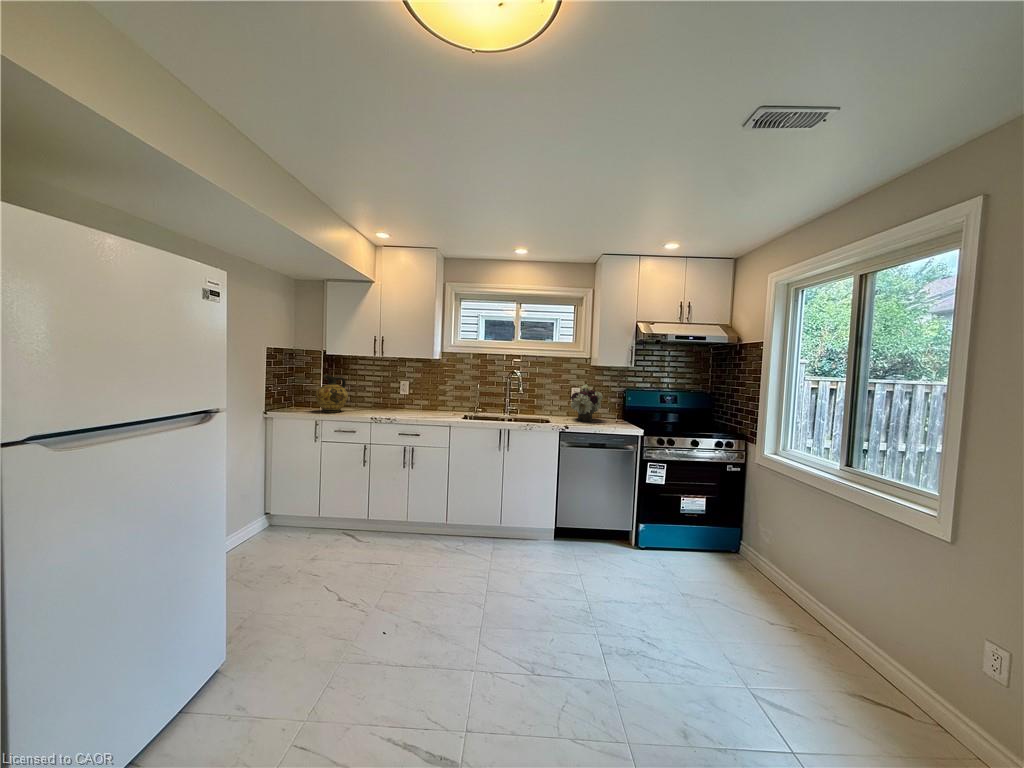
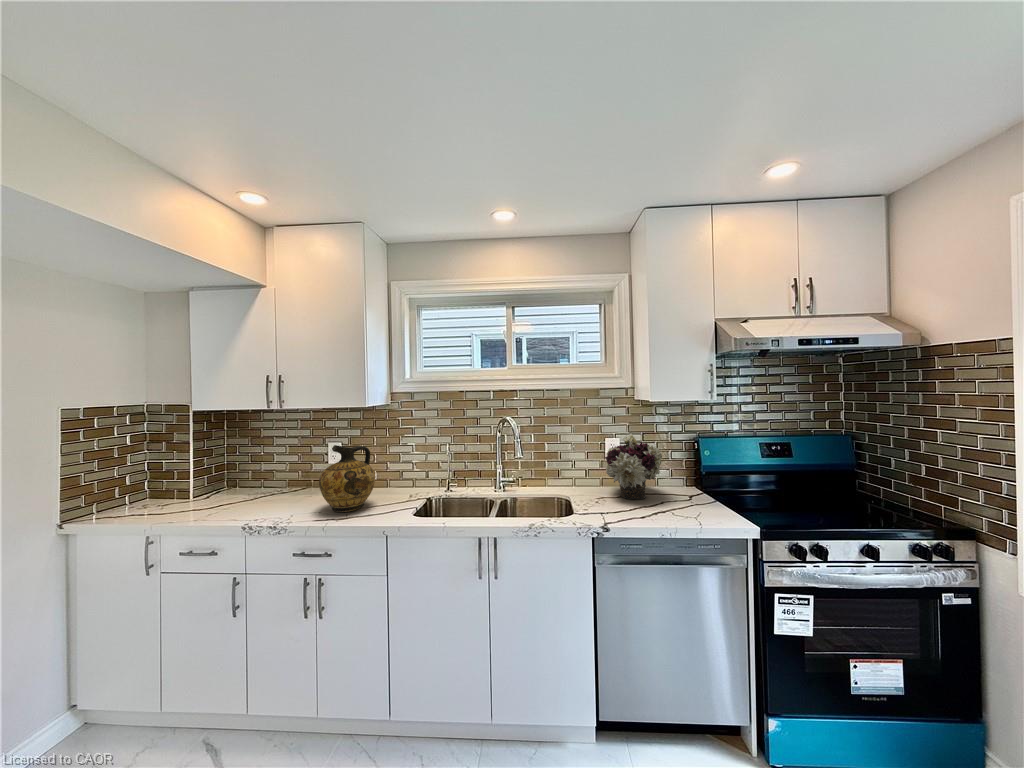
ceramic jug: present [315,375,348,412] -> present [319,445,375,512]

